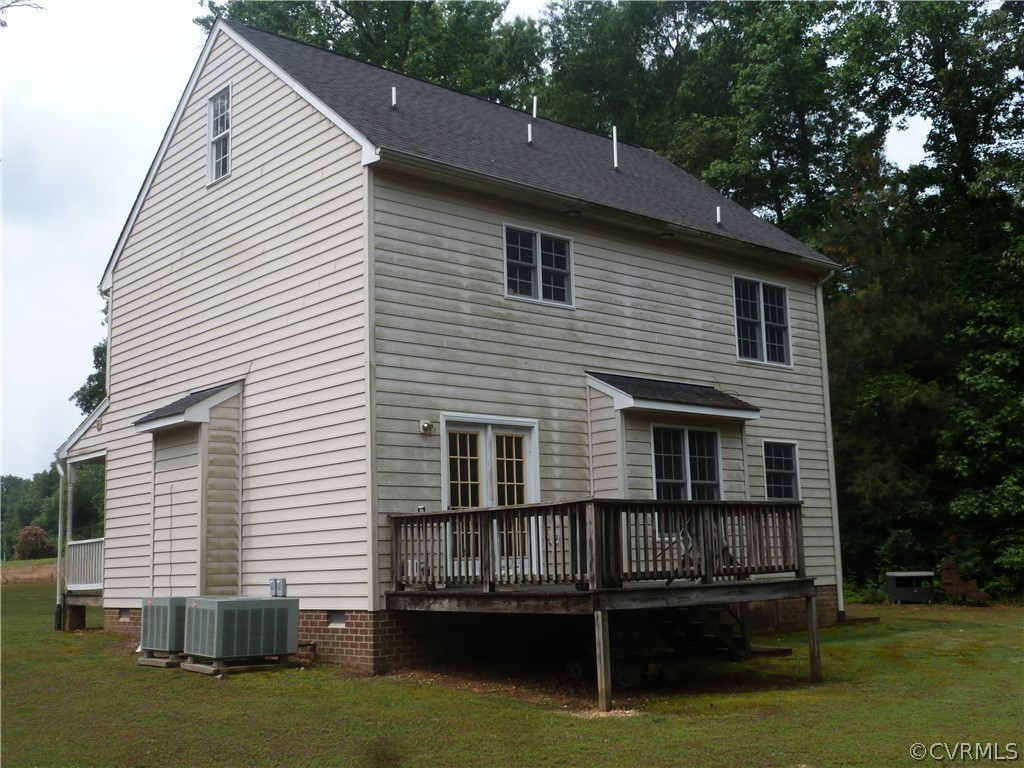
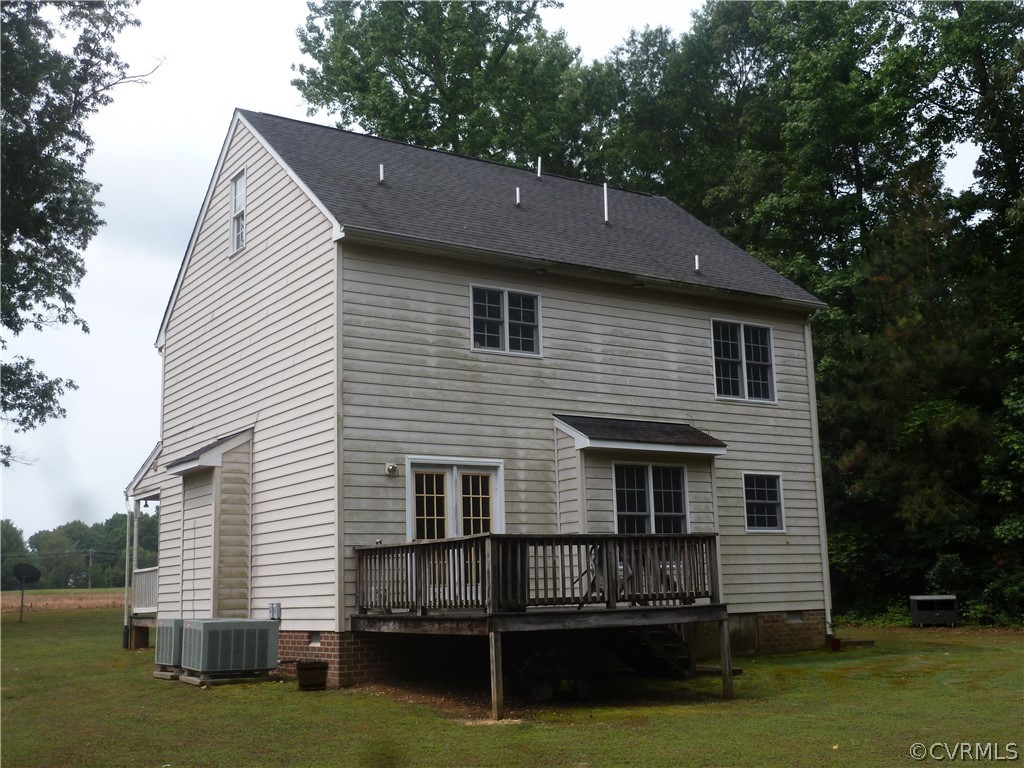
lounge chair: present [941,561,992,607] -> none [962,585,1011,630]
potted plant: none [828,598,863,628] -> present [816,621,848,650]
bucket: none [325,639,363,677] -> present [296,660,330,690]

